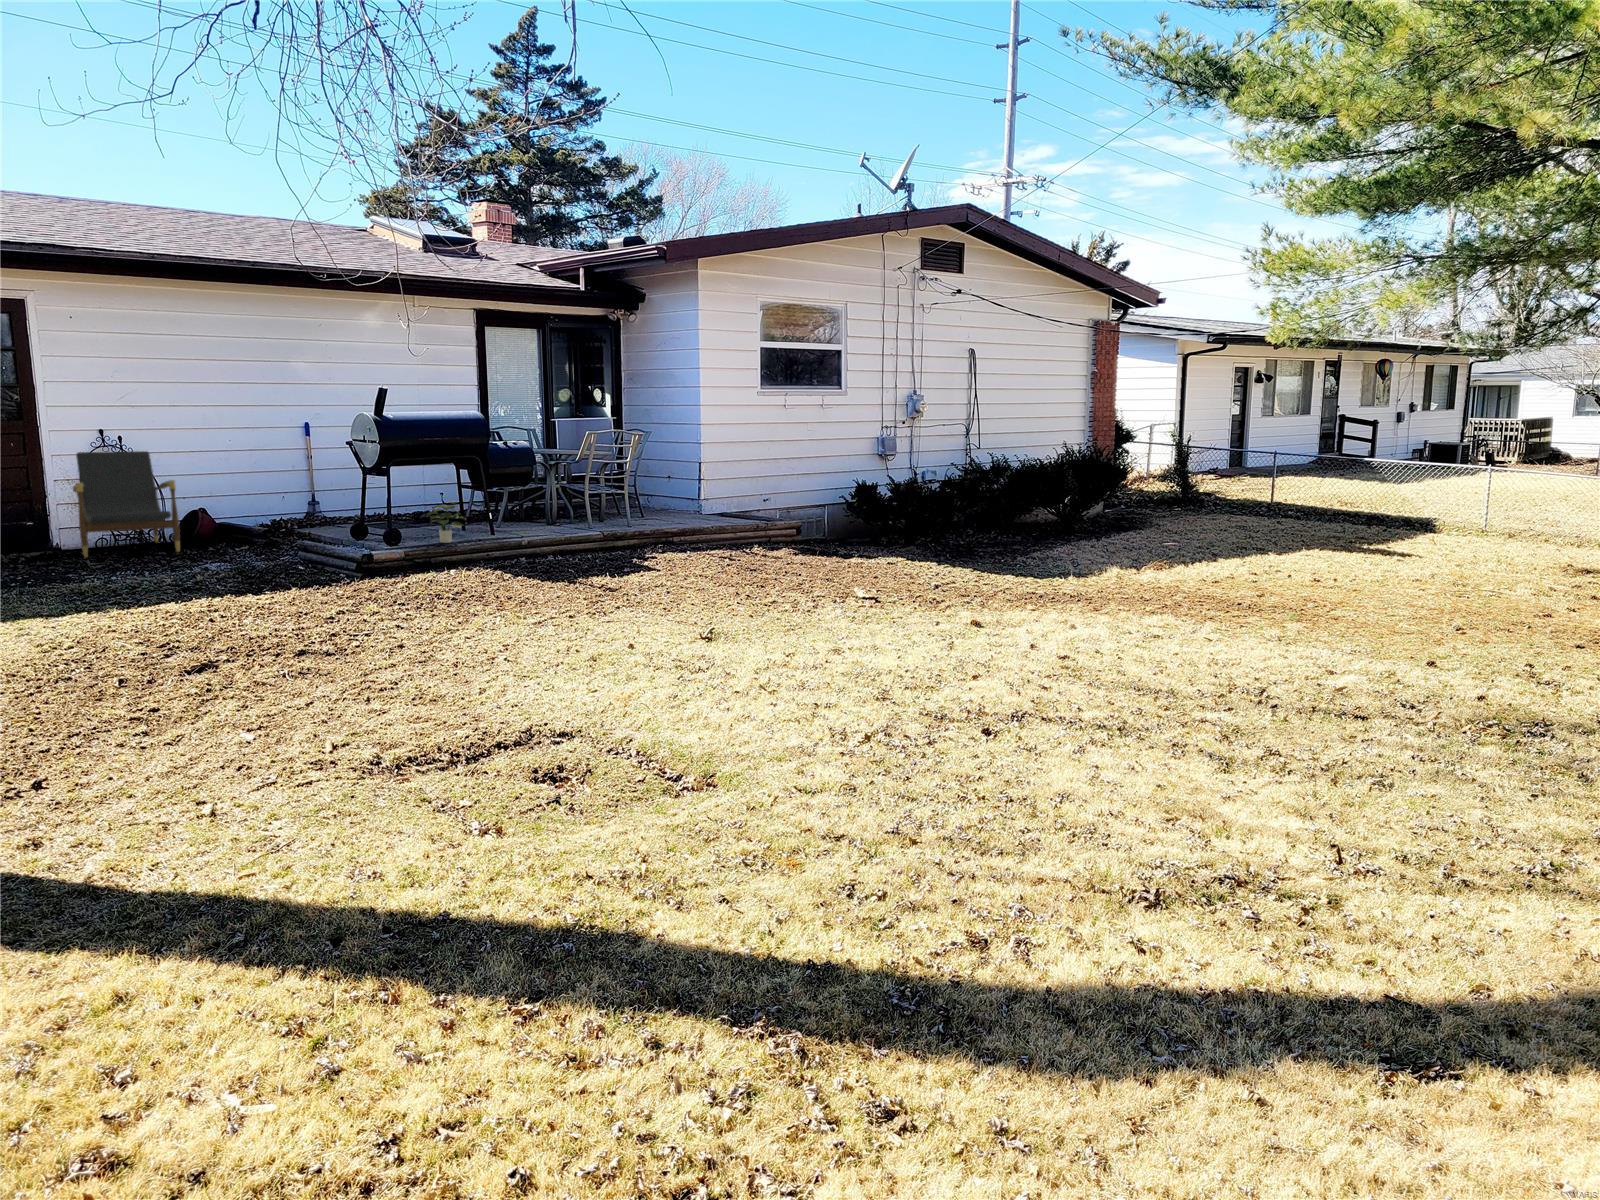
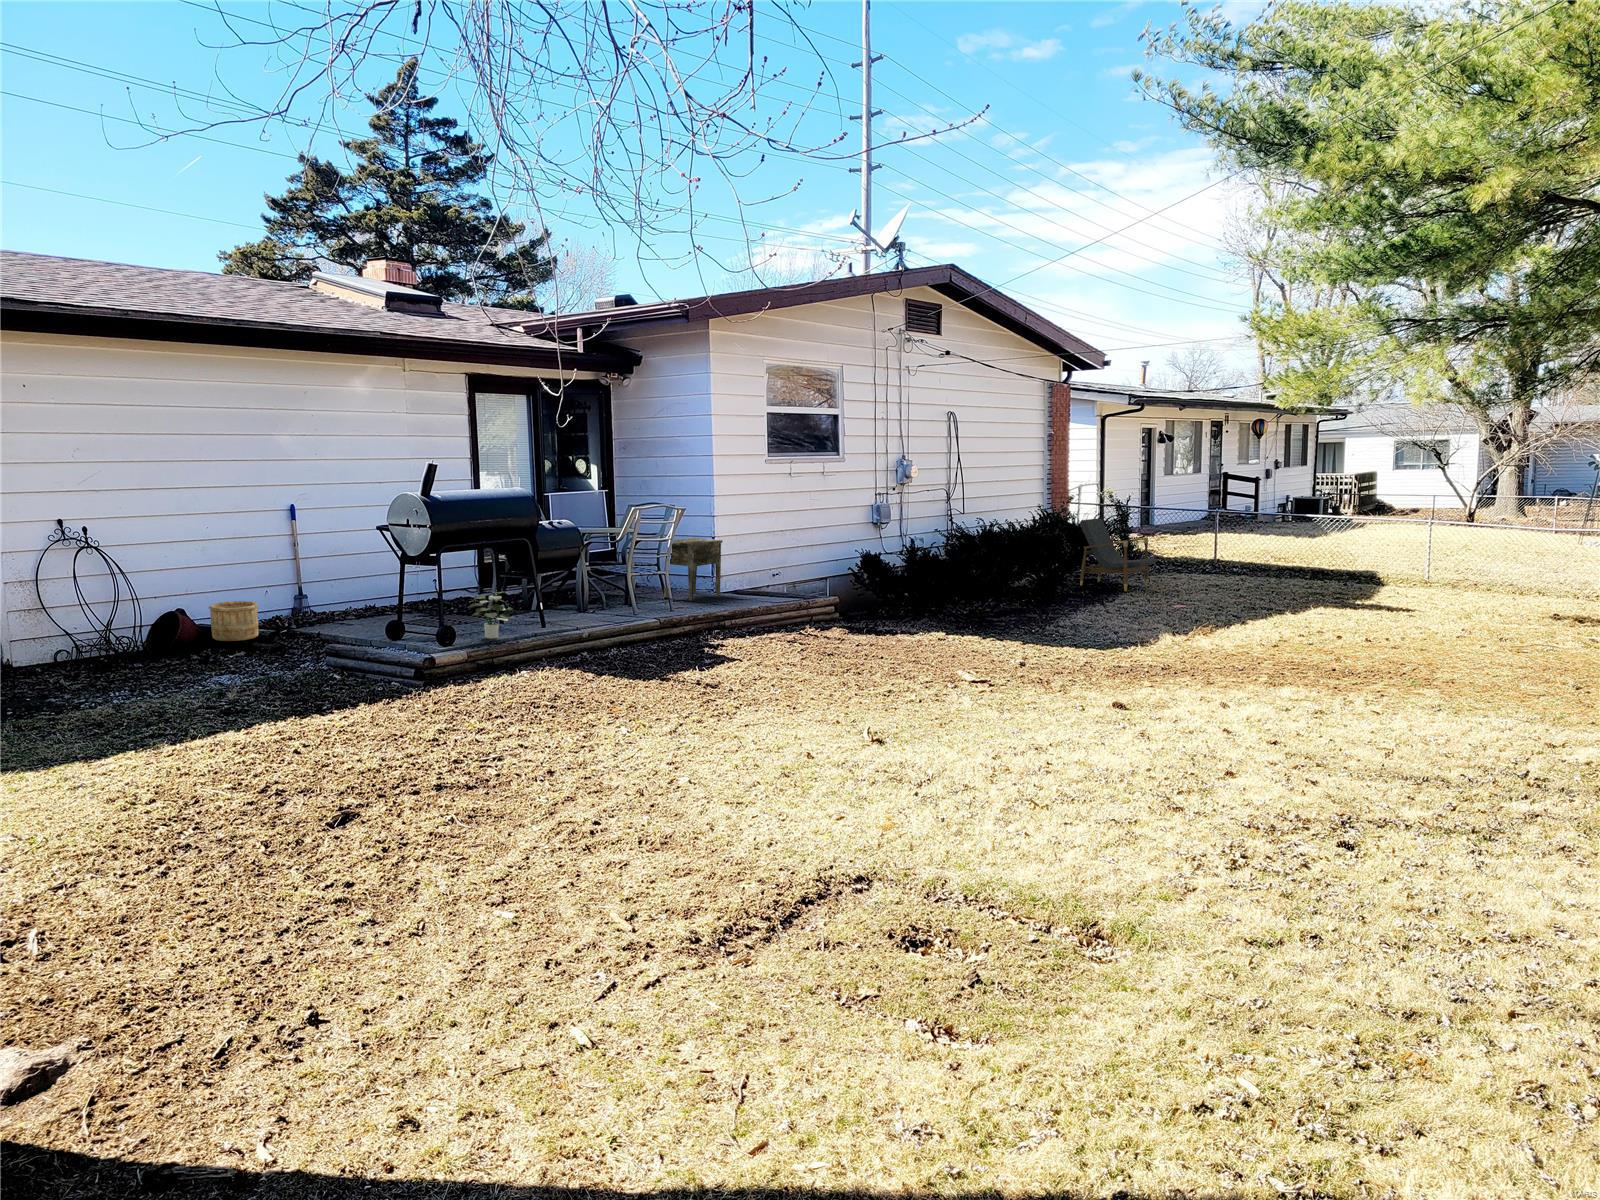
lounge chair: present [73,451,180,557] -> present [1080,518,1157,591]
side table: none [644,463,702,520] -> present [664,538,723,600]
wooden bucket: none [227,505,269,539] -> present [208,601,258,641]

